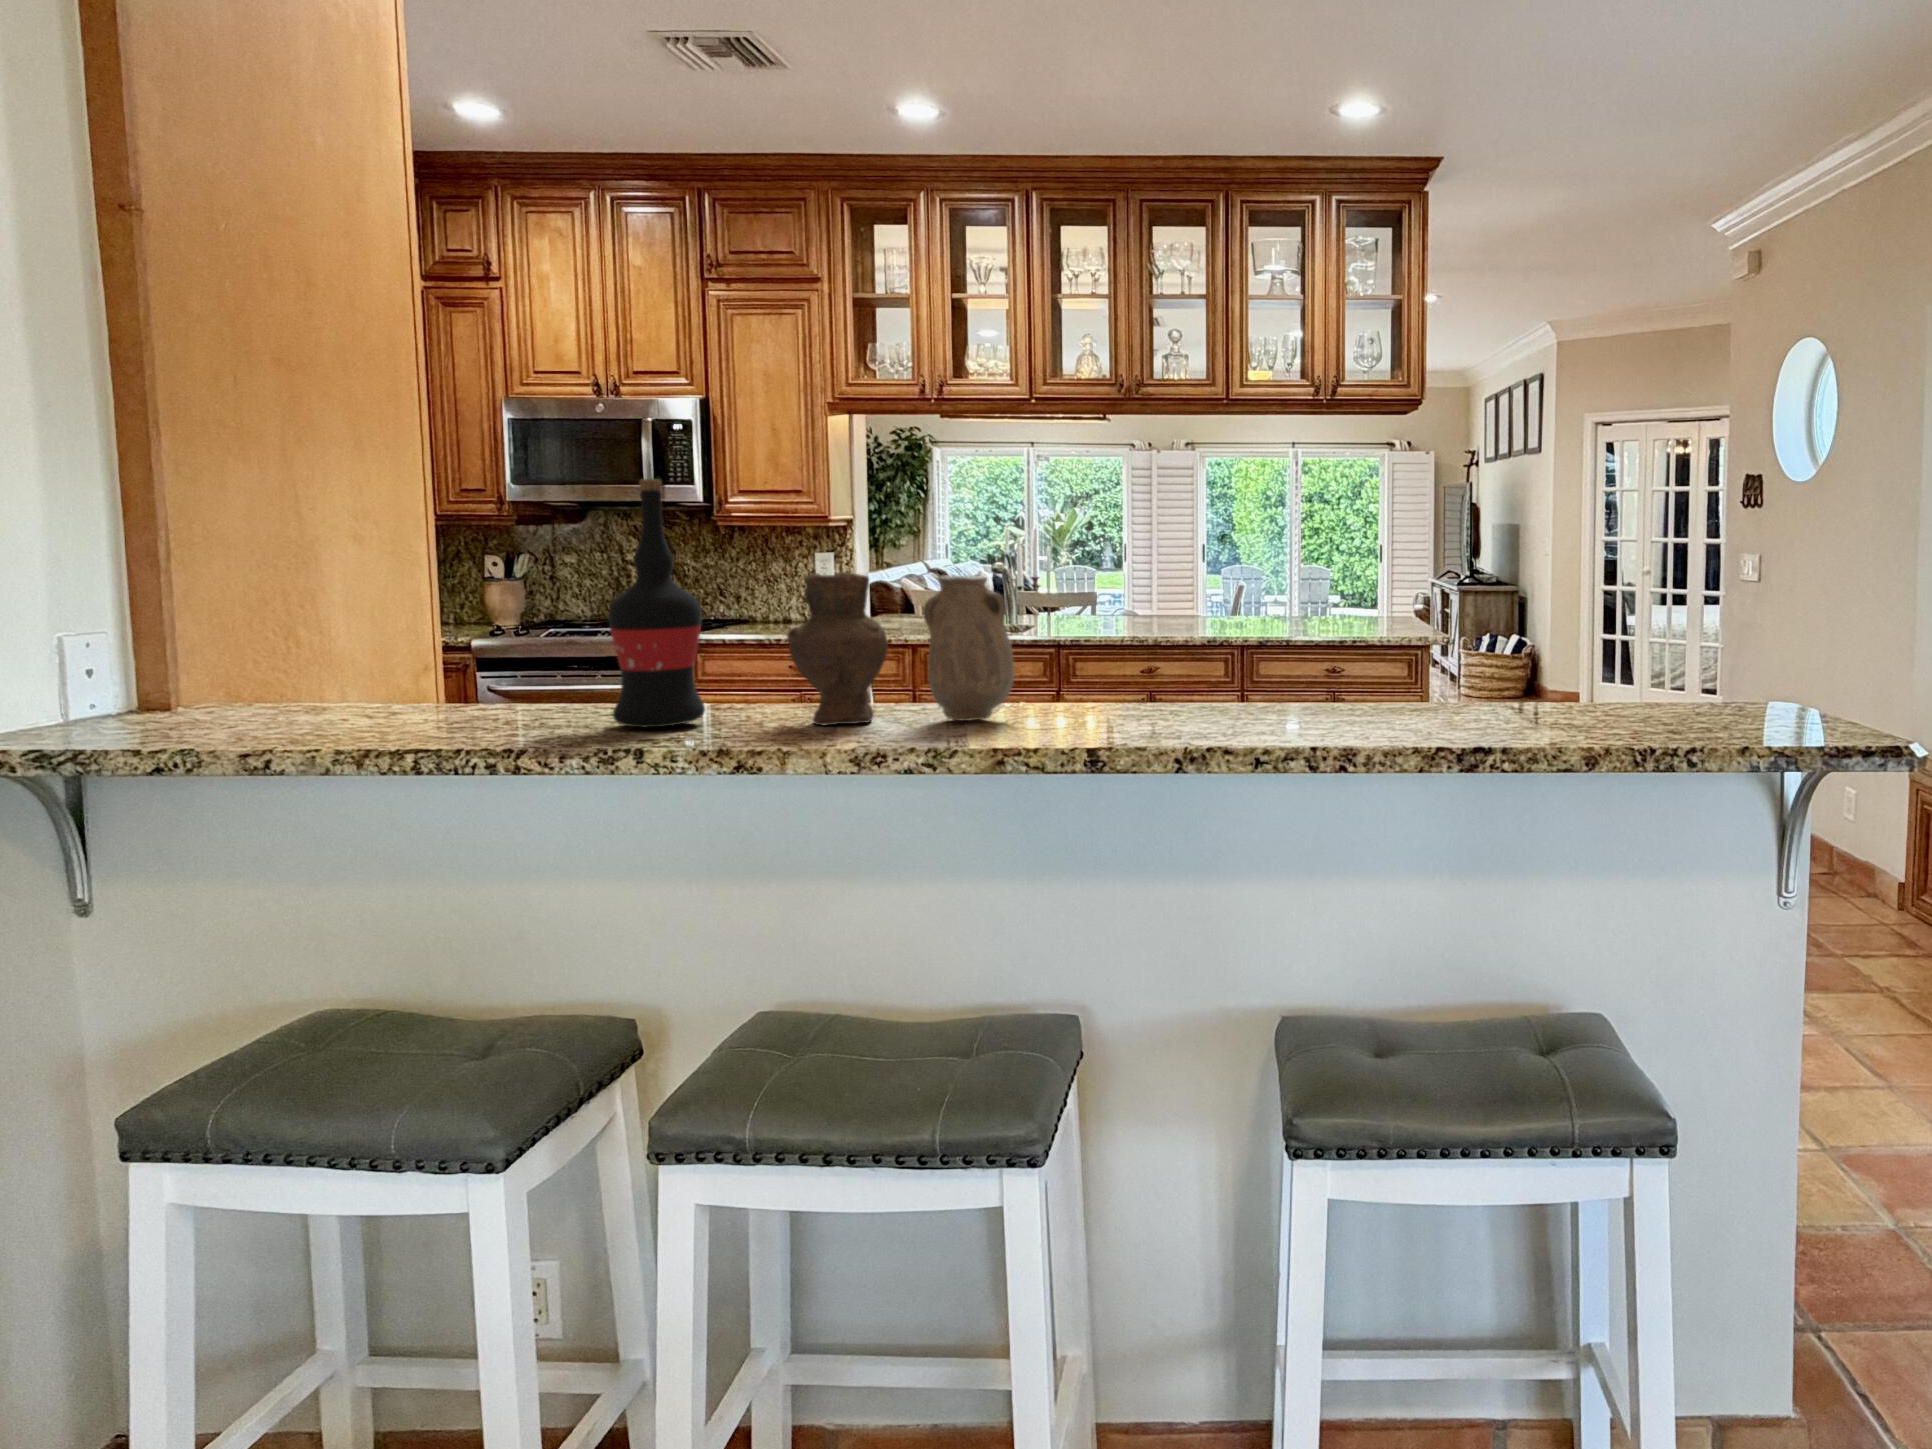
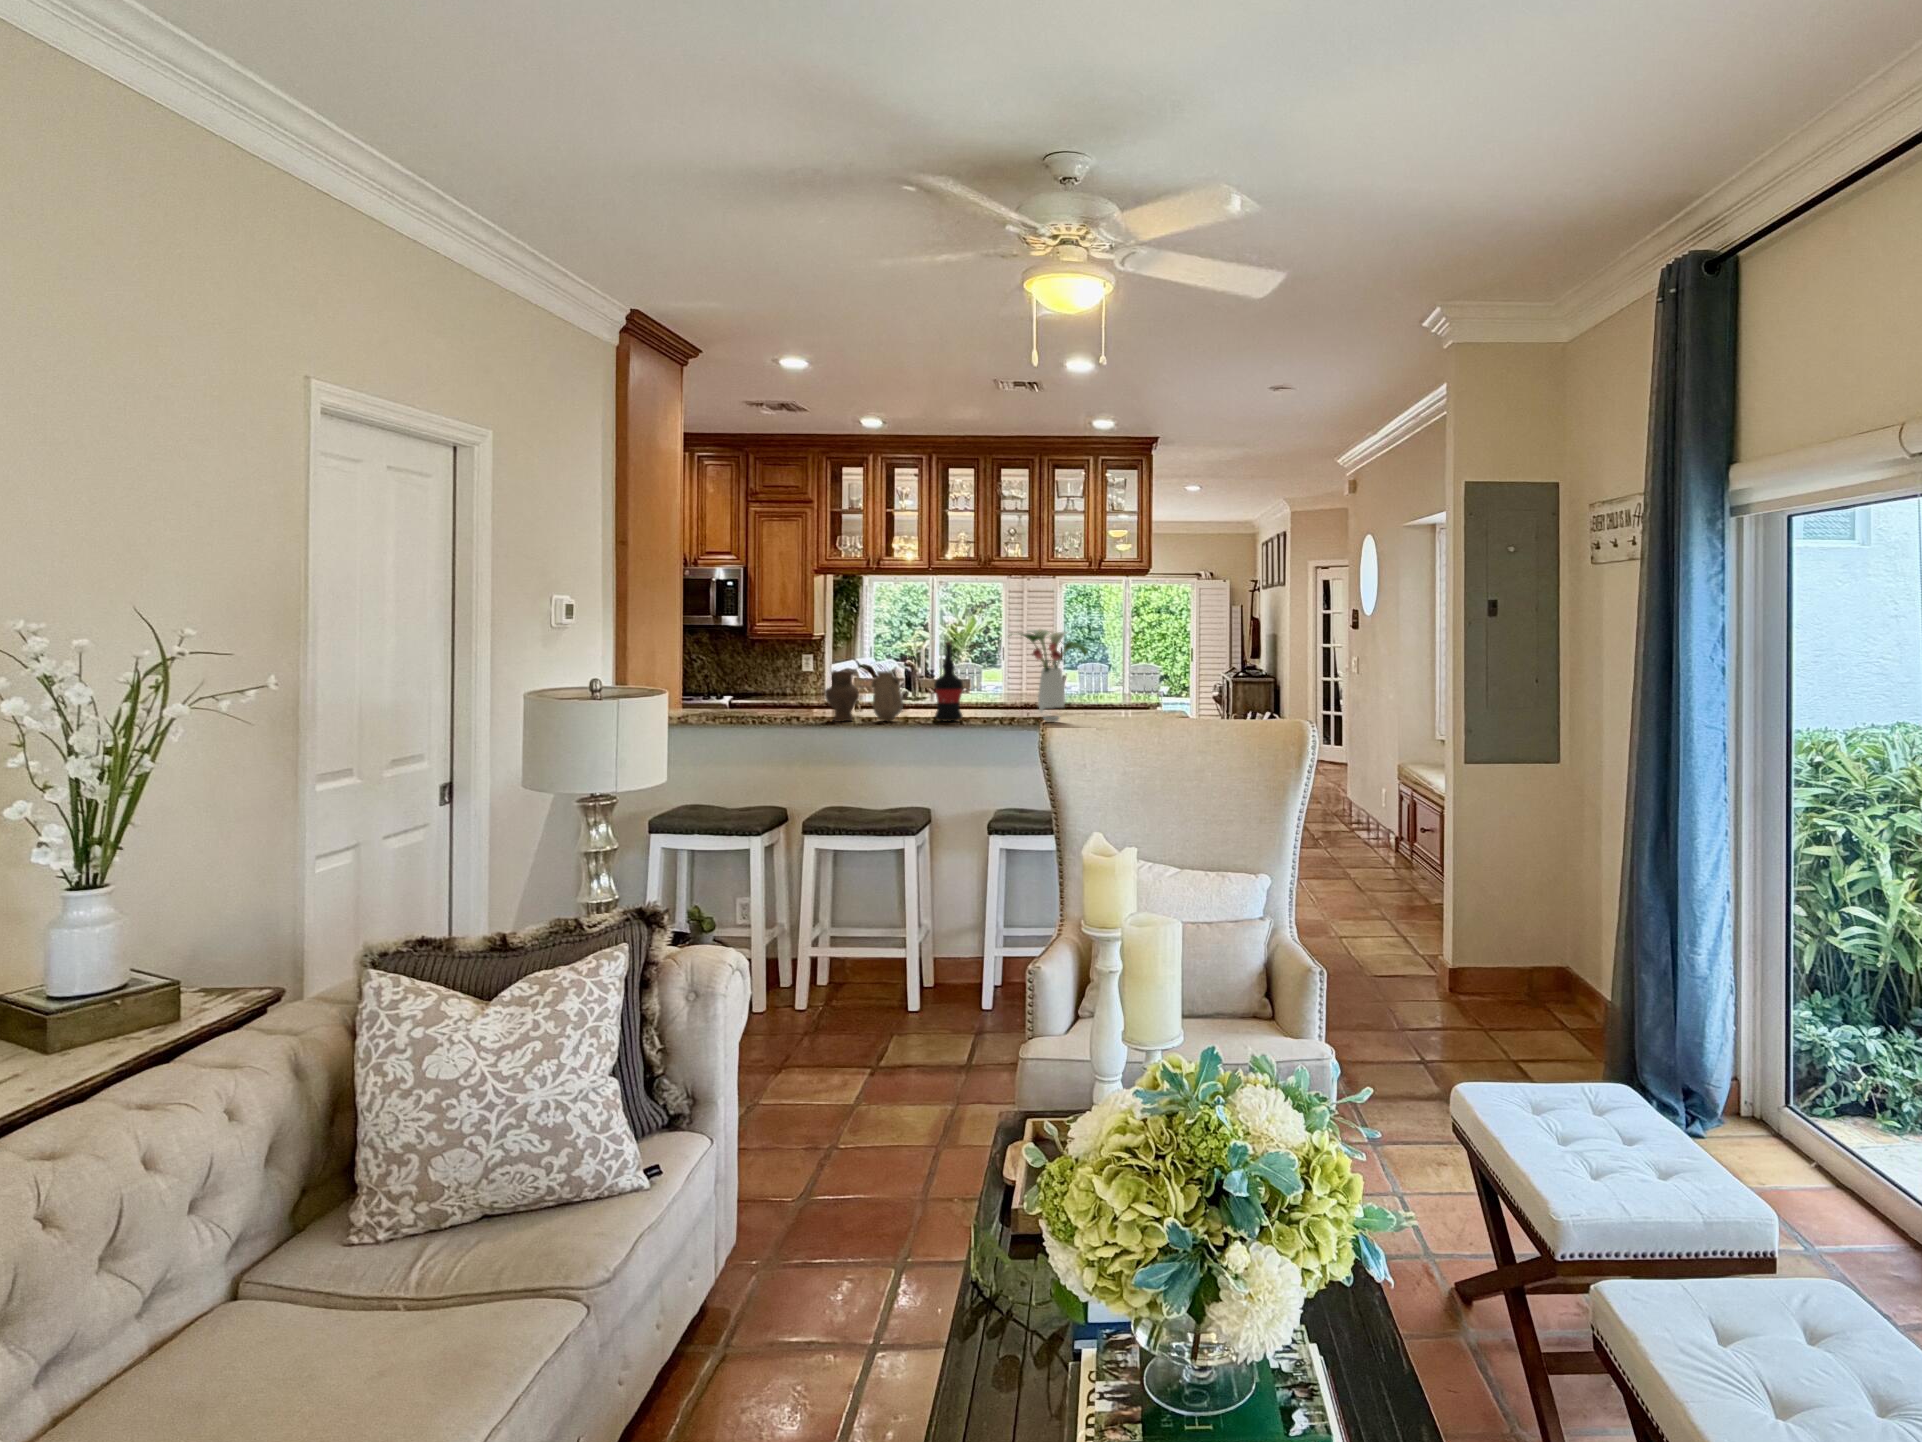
flower arrangement: none [1332,449,1589,722] -> present [1010,629,1088,722]
wine bottle: present [608,479,705,727] -> present [934,641,963,721]

